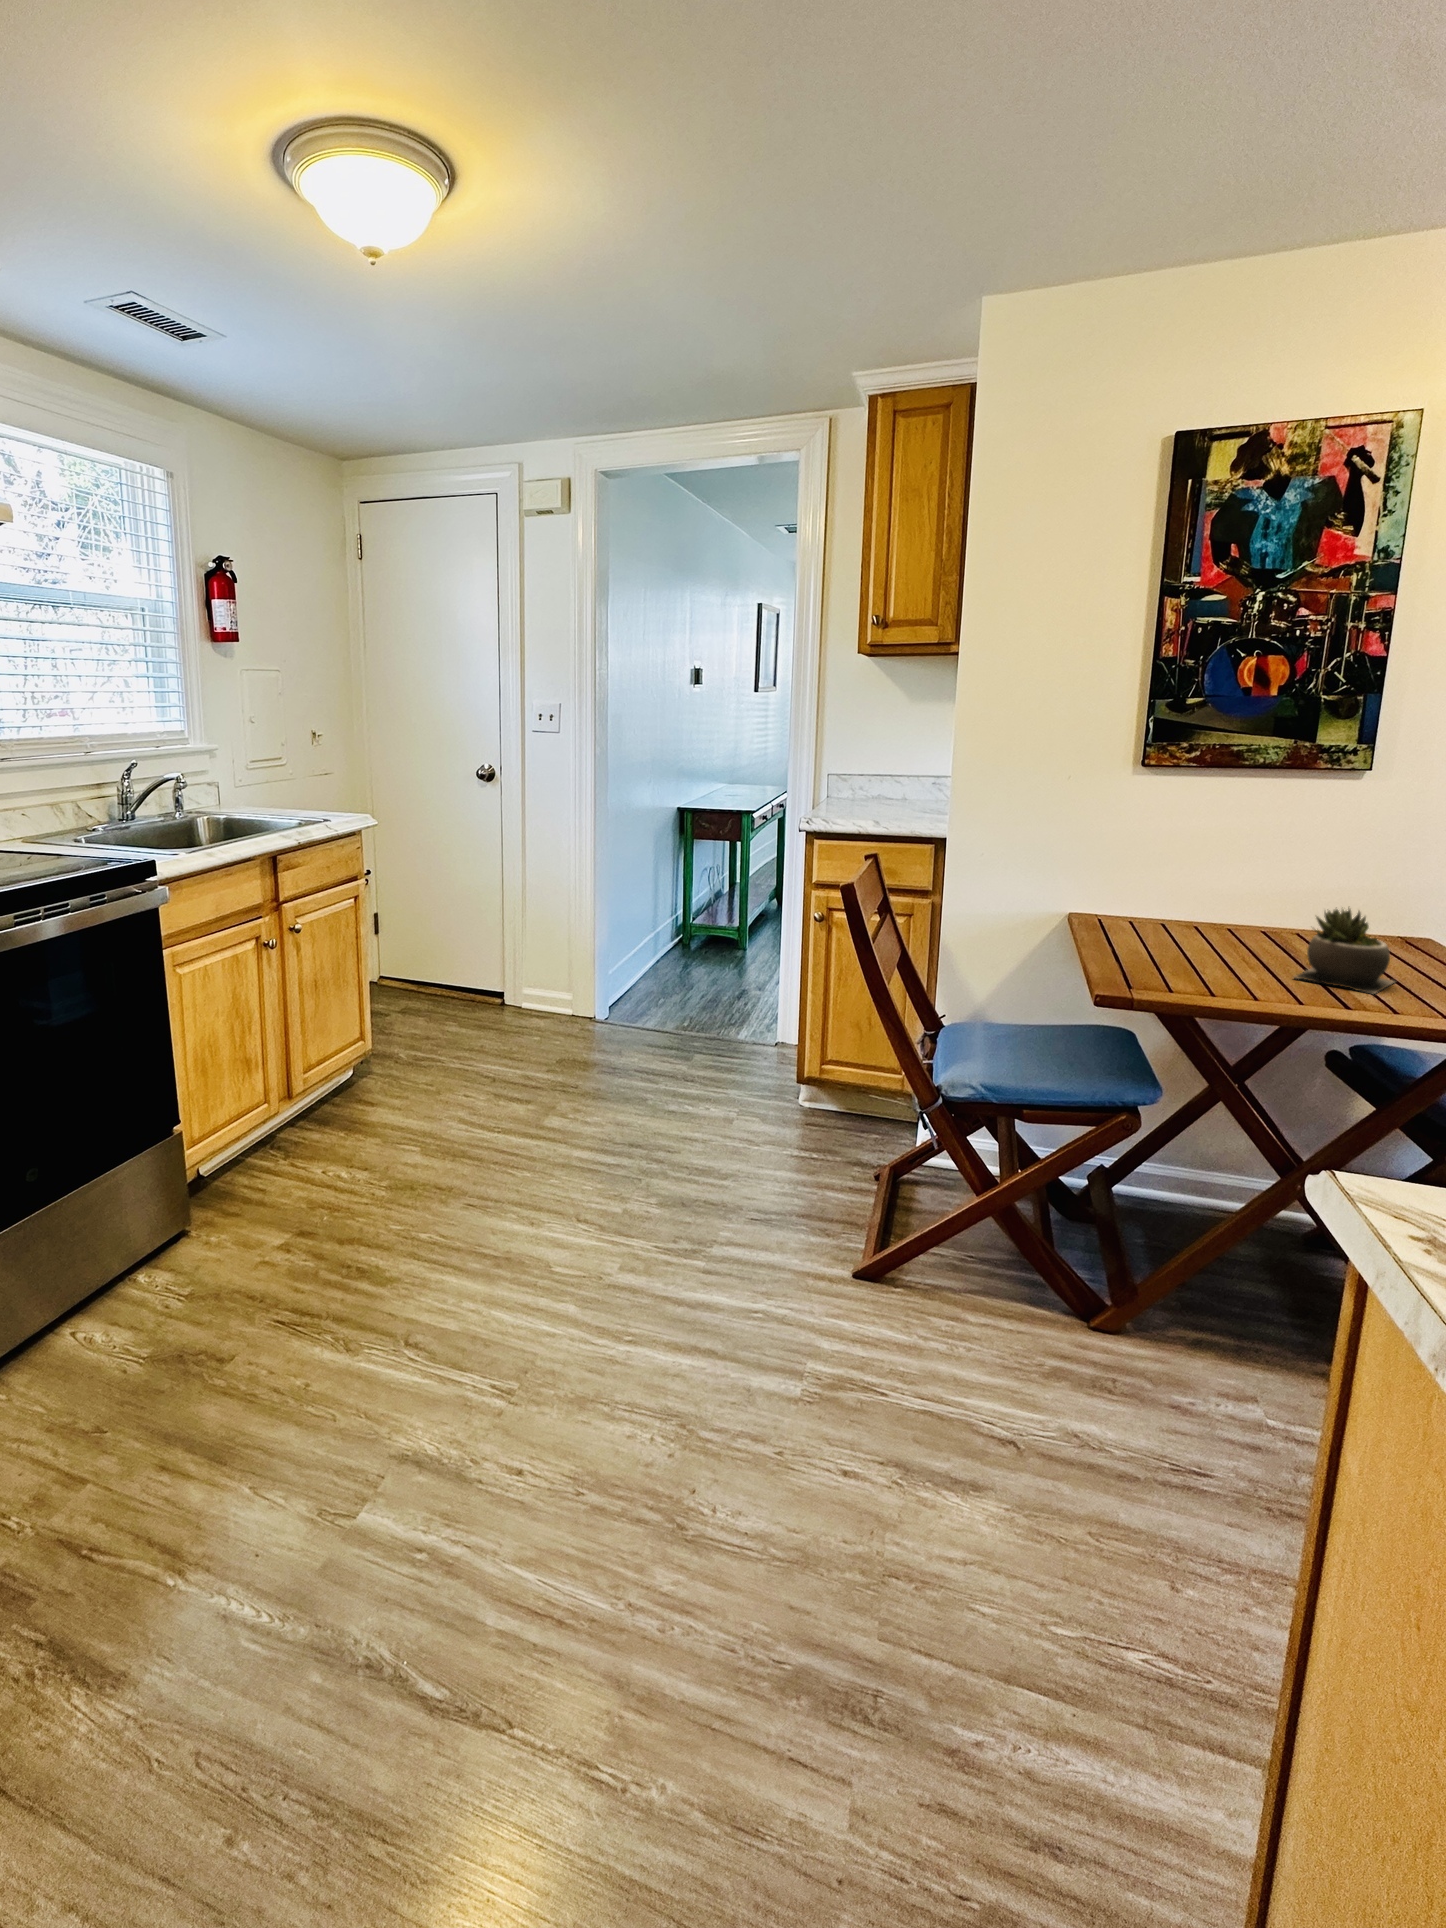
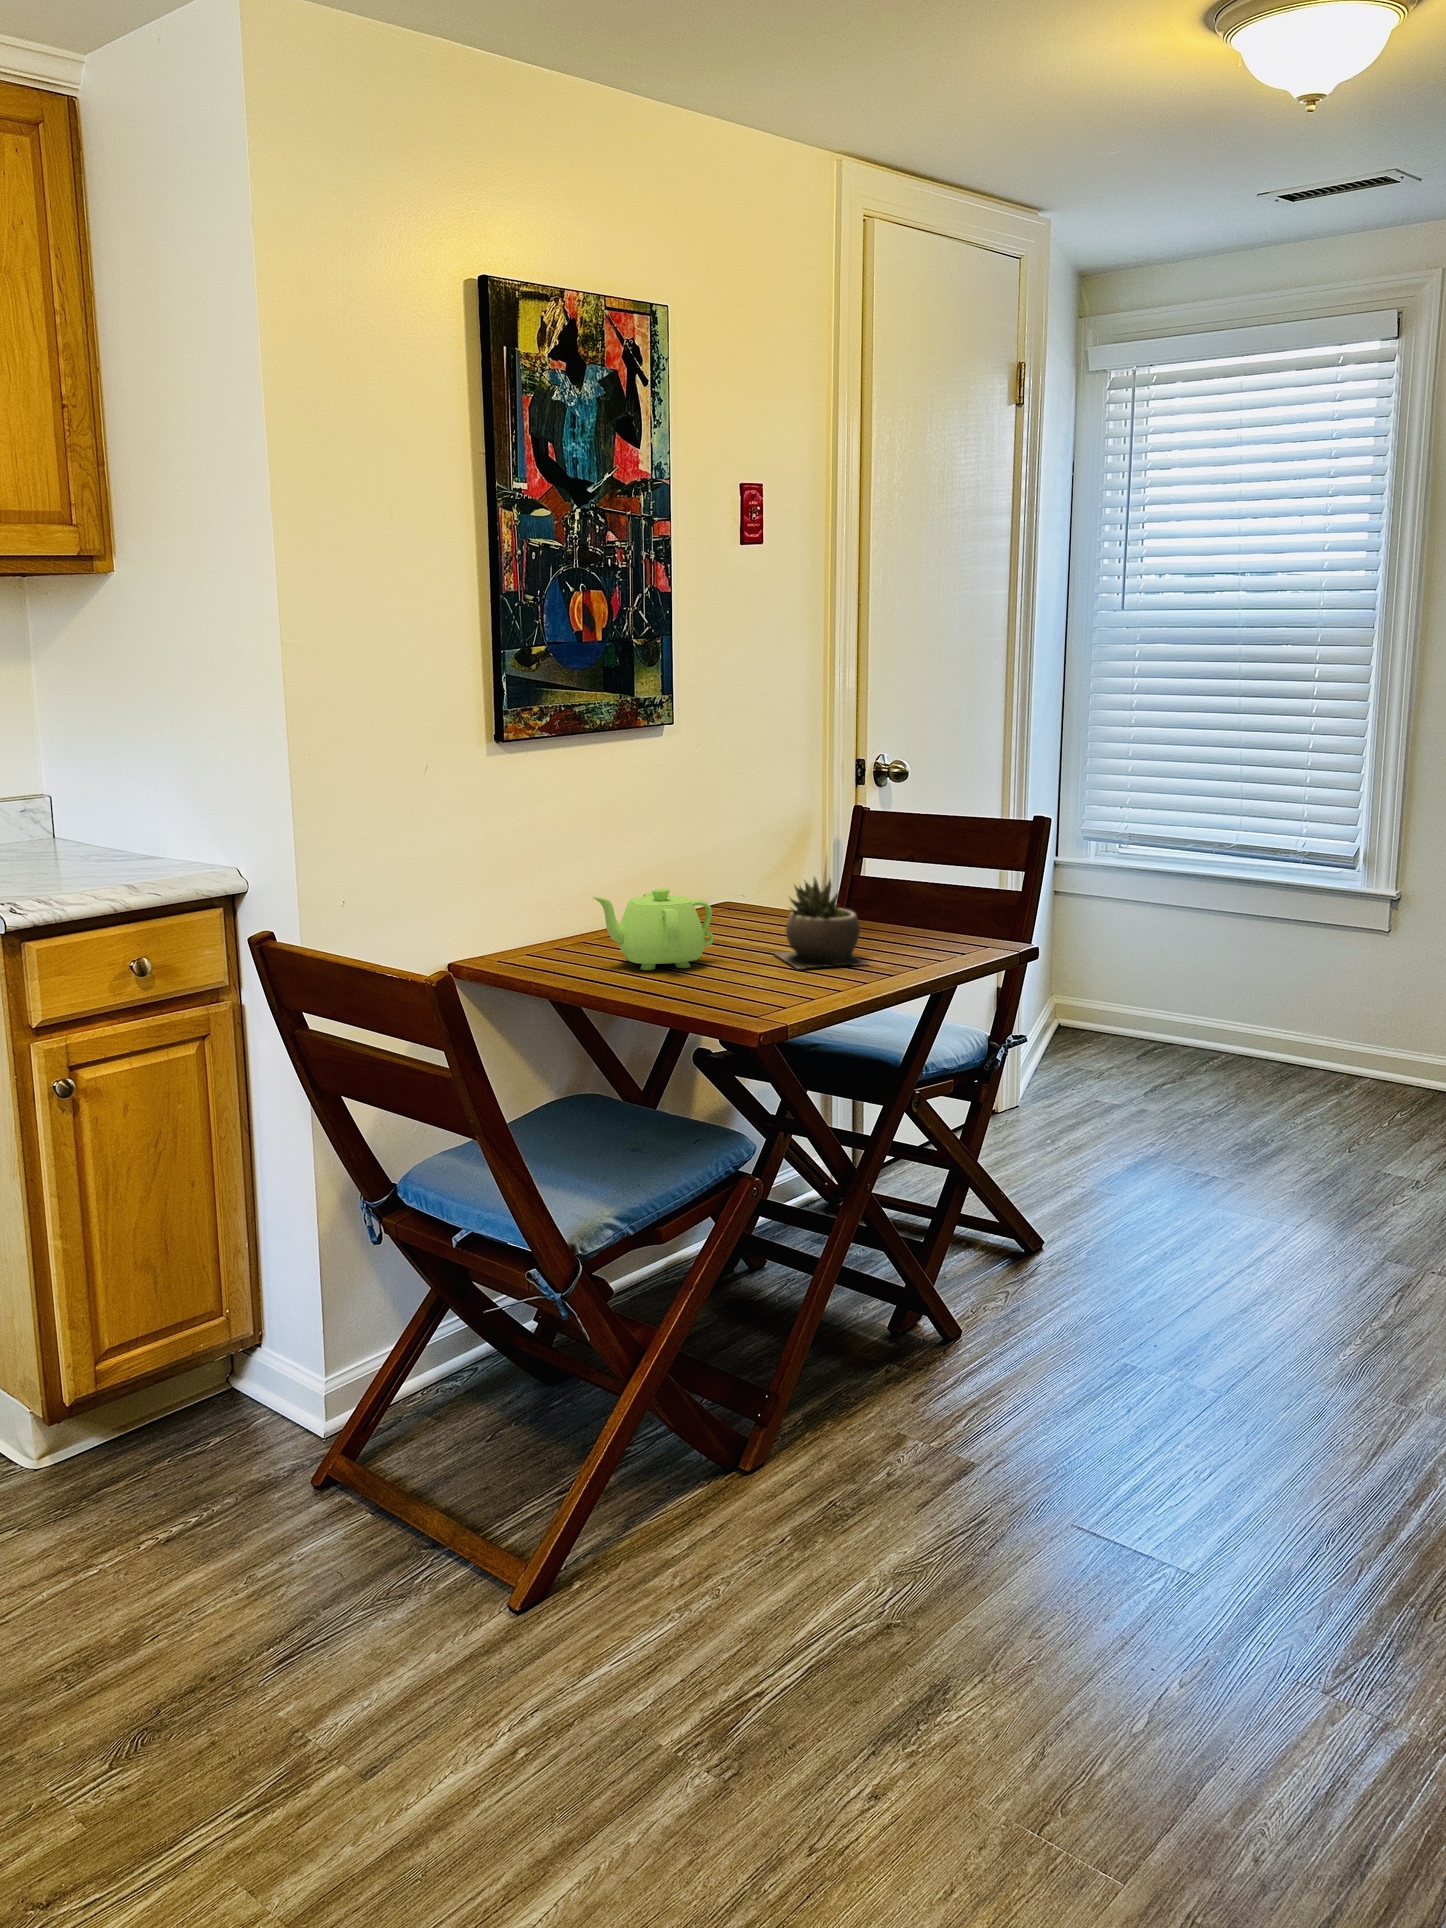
teapot: none [1152,885,1256,955] -> present [593,888,714,970]

